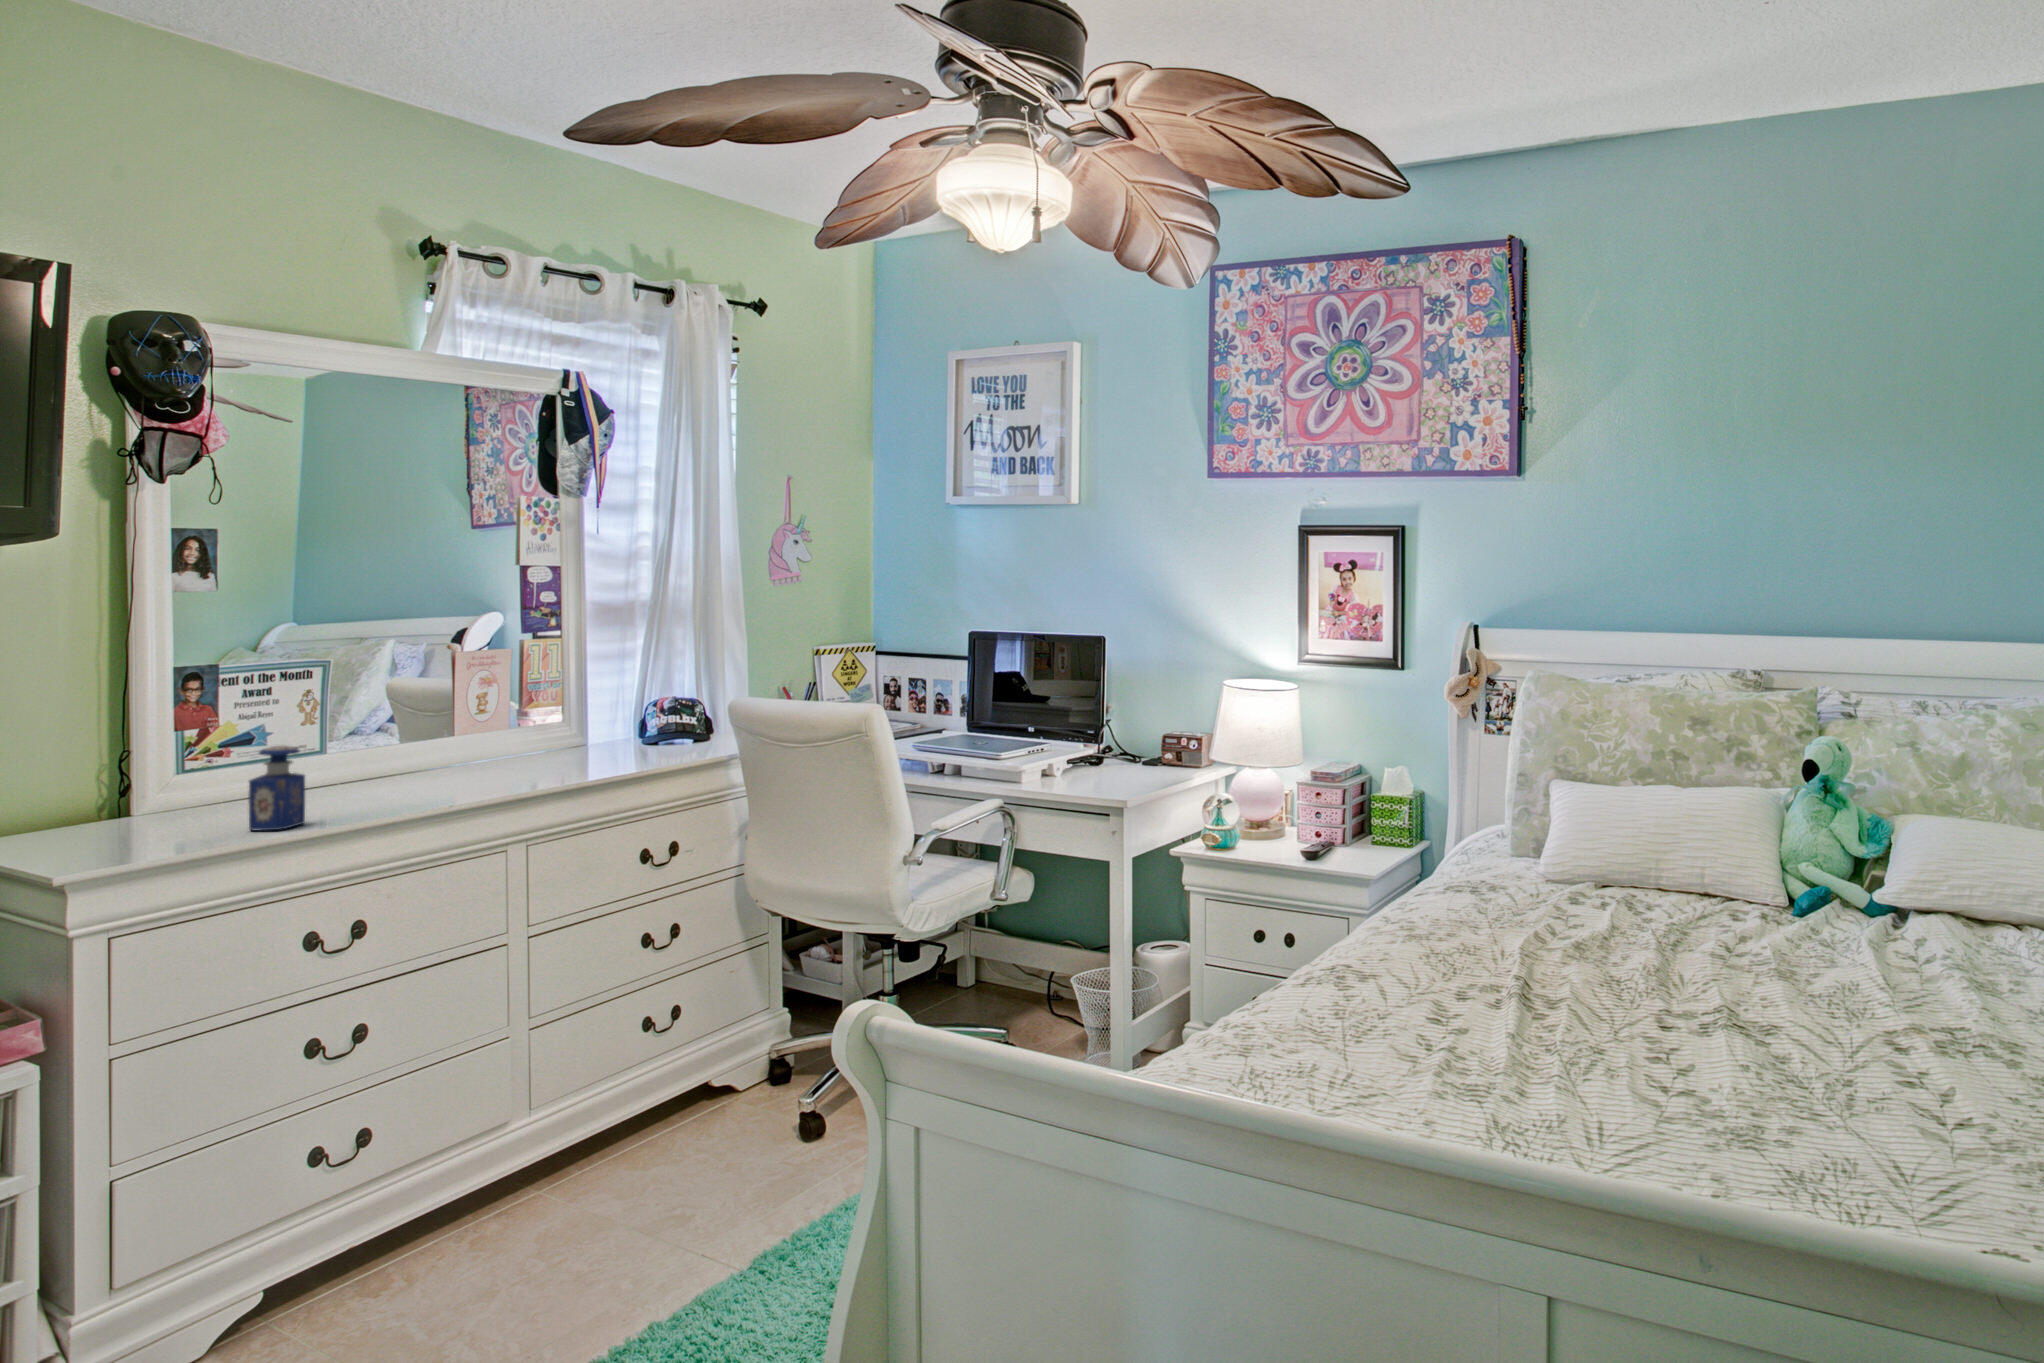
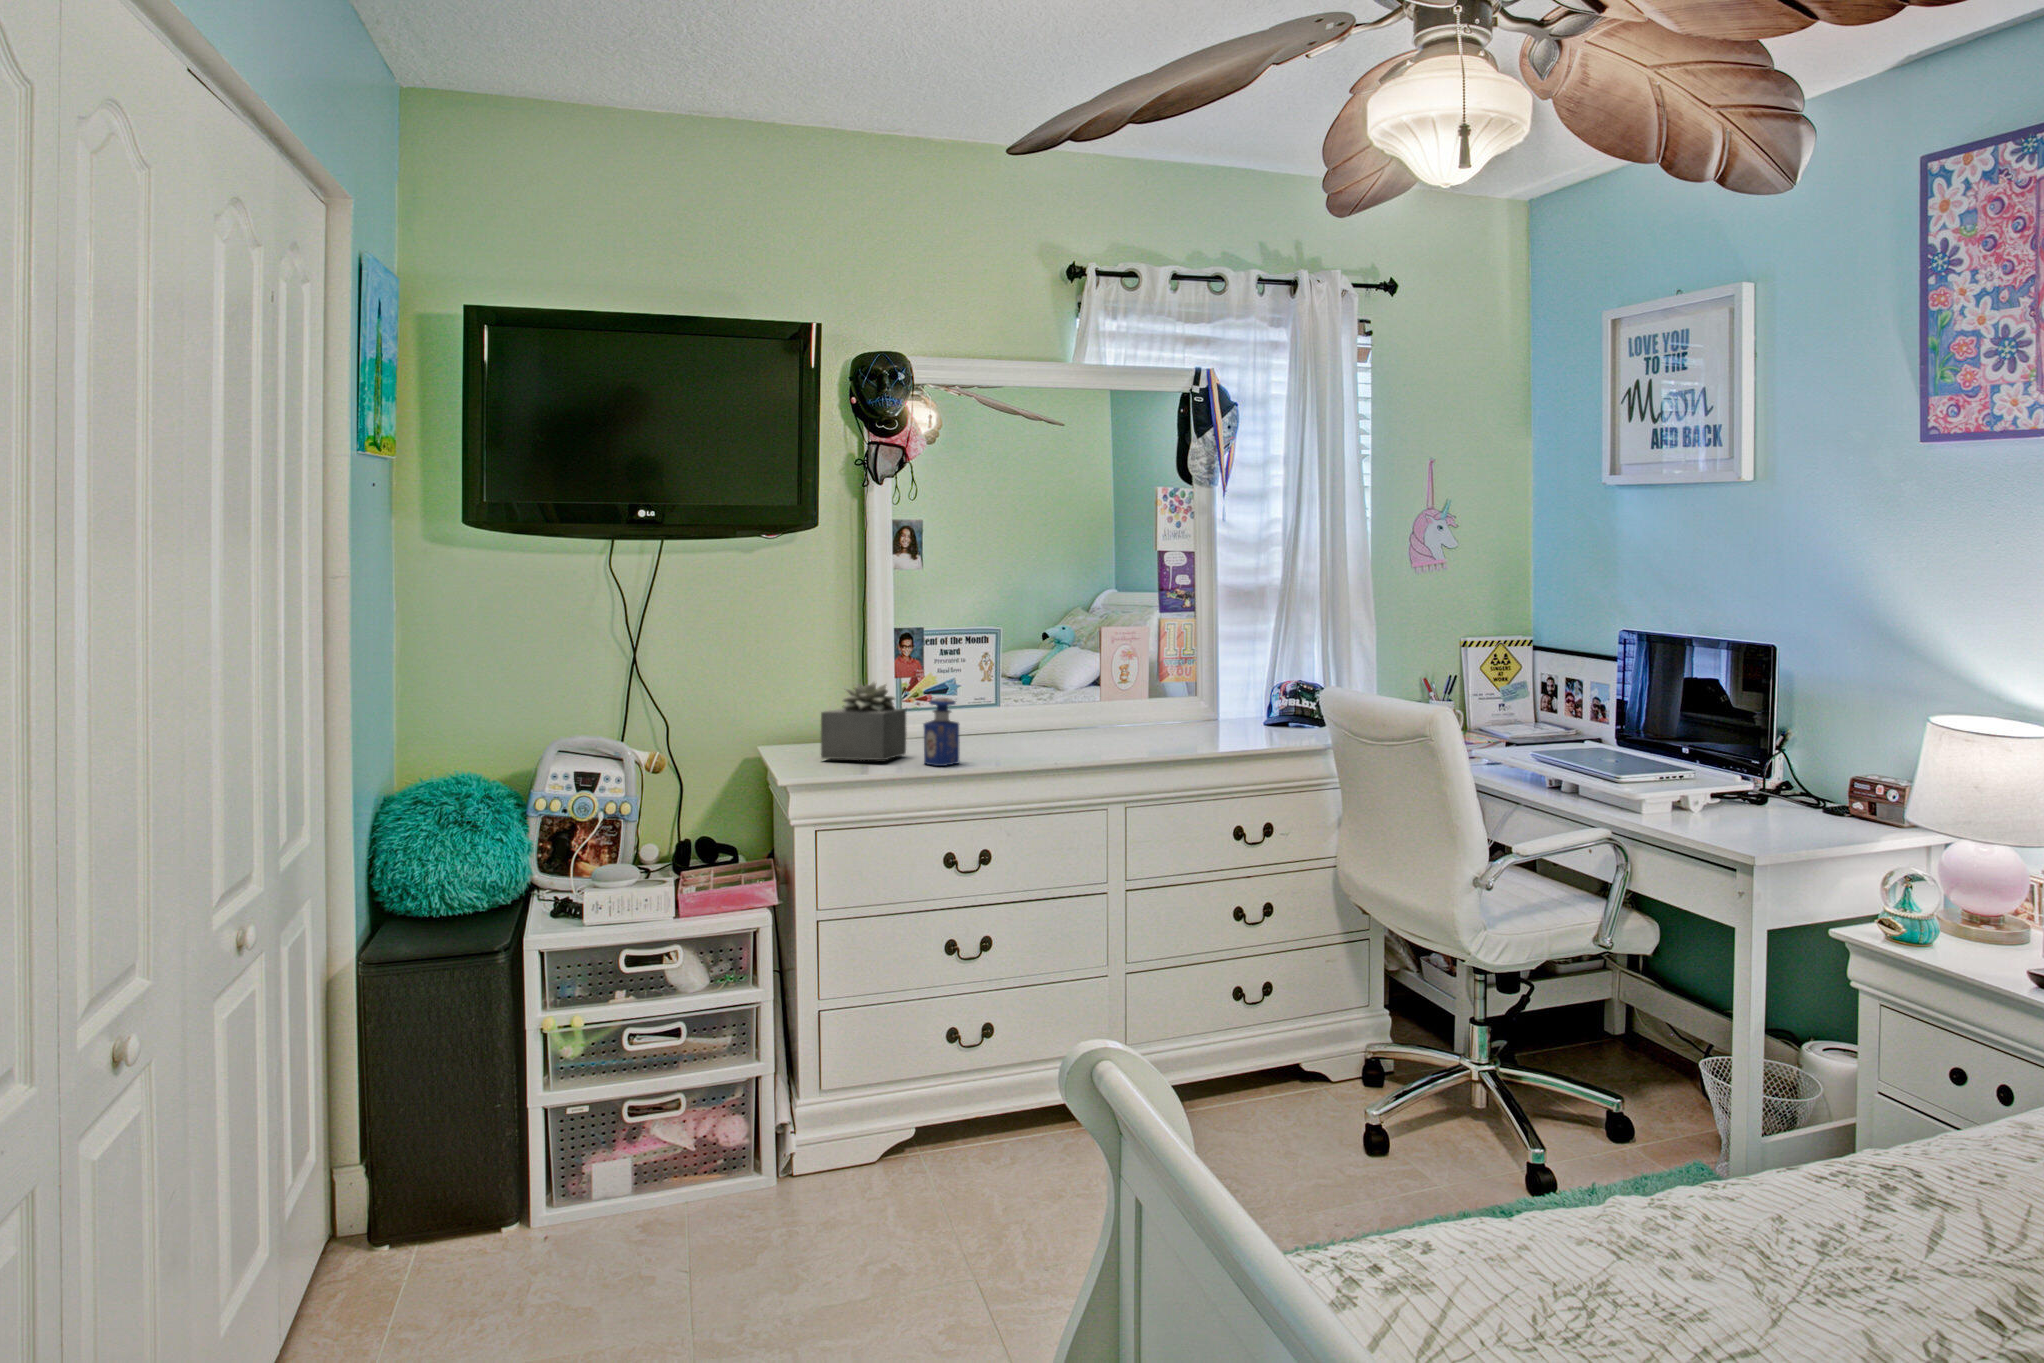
succulent plant: none [66,734,208,845] -> present [821,682,906,760]

